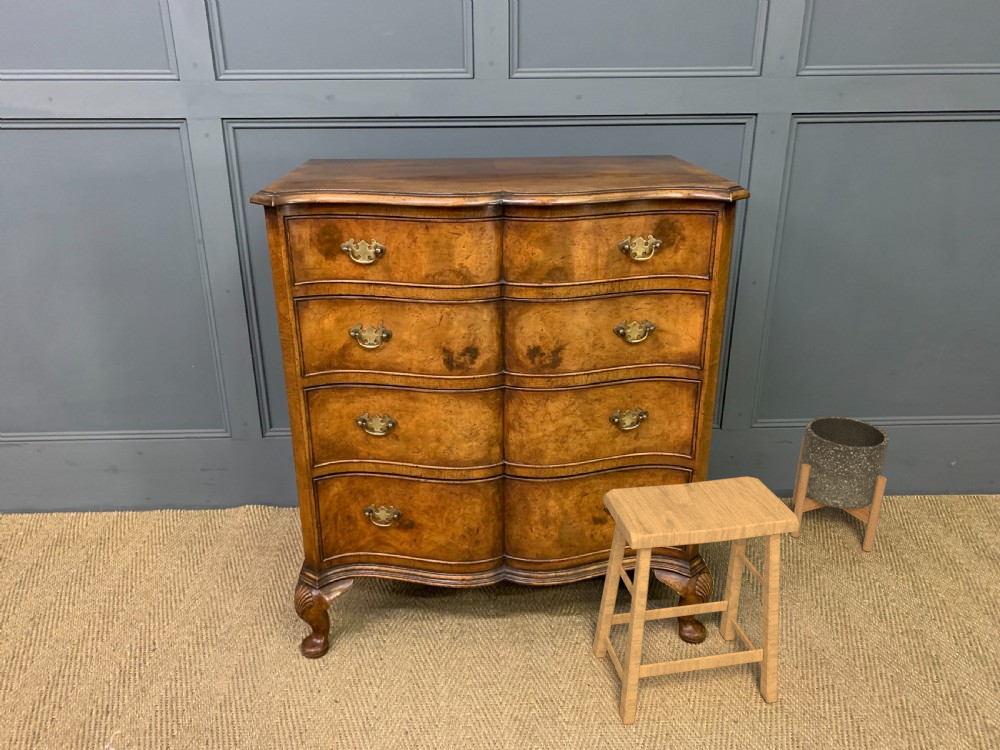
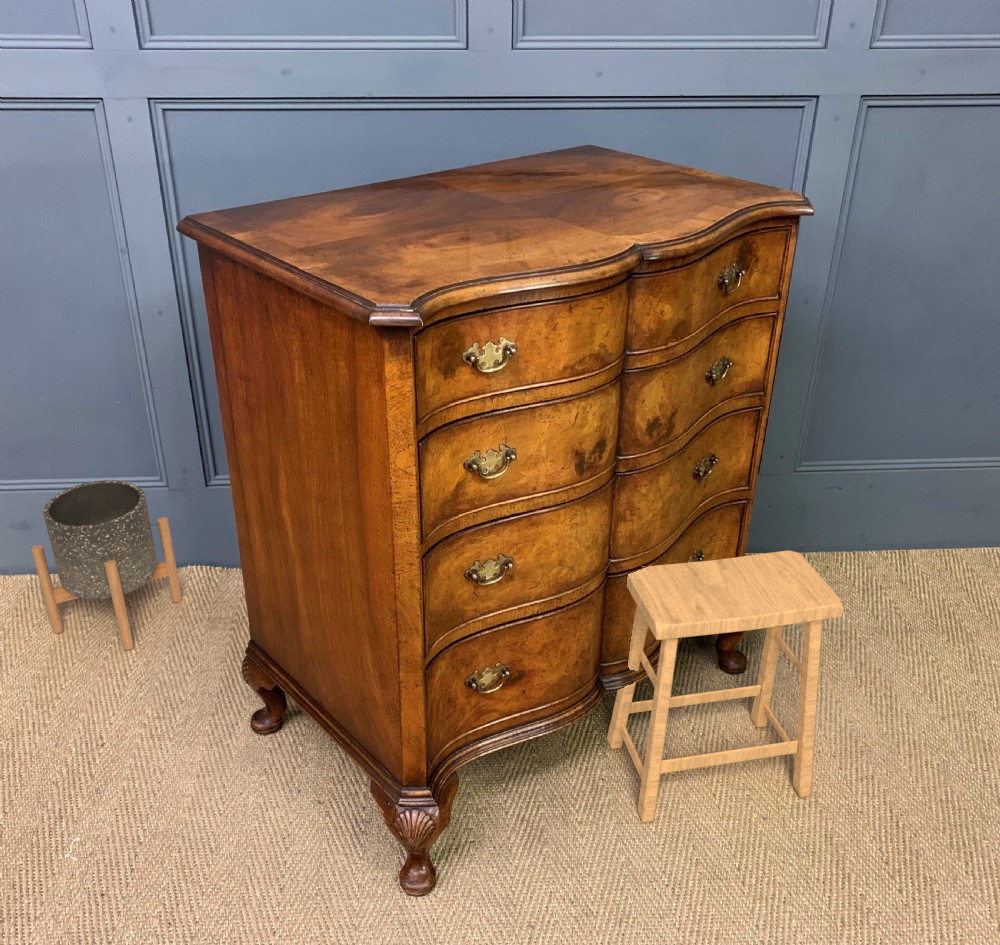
planter: present [790,416,889,551] -> present [31,480,182,650]

